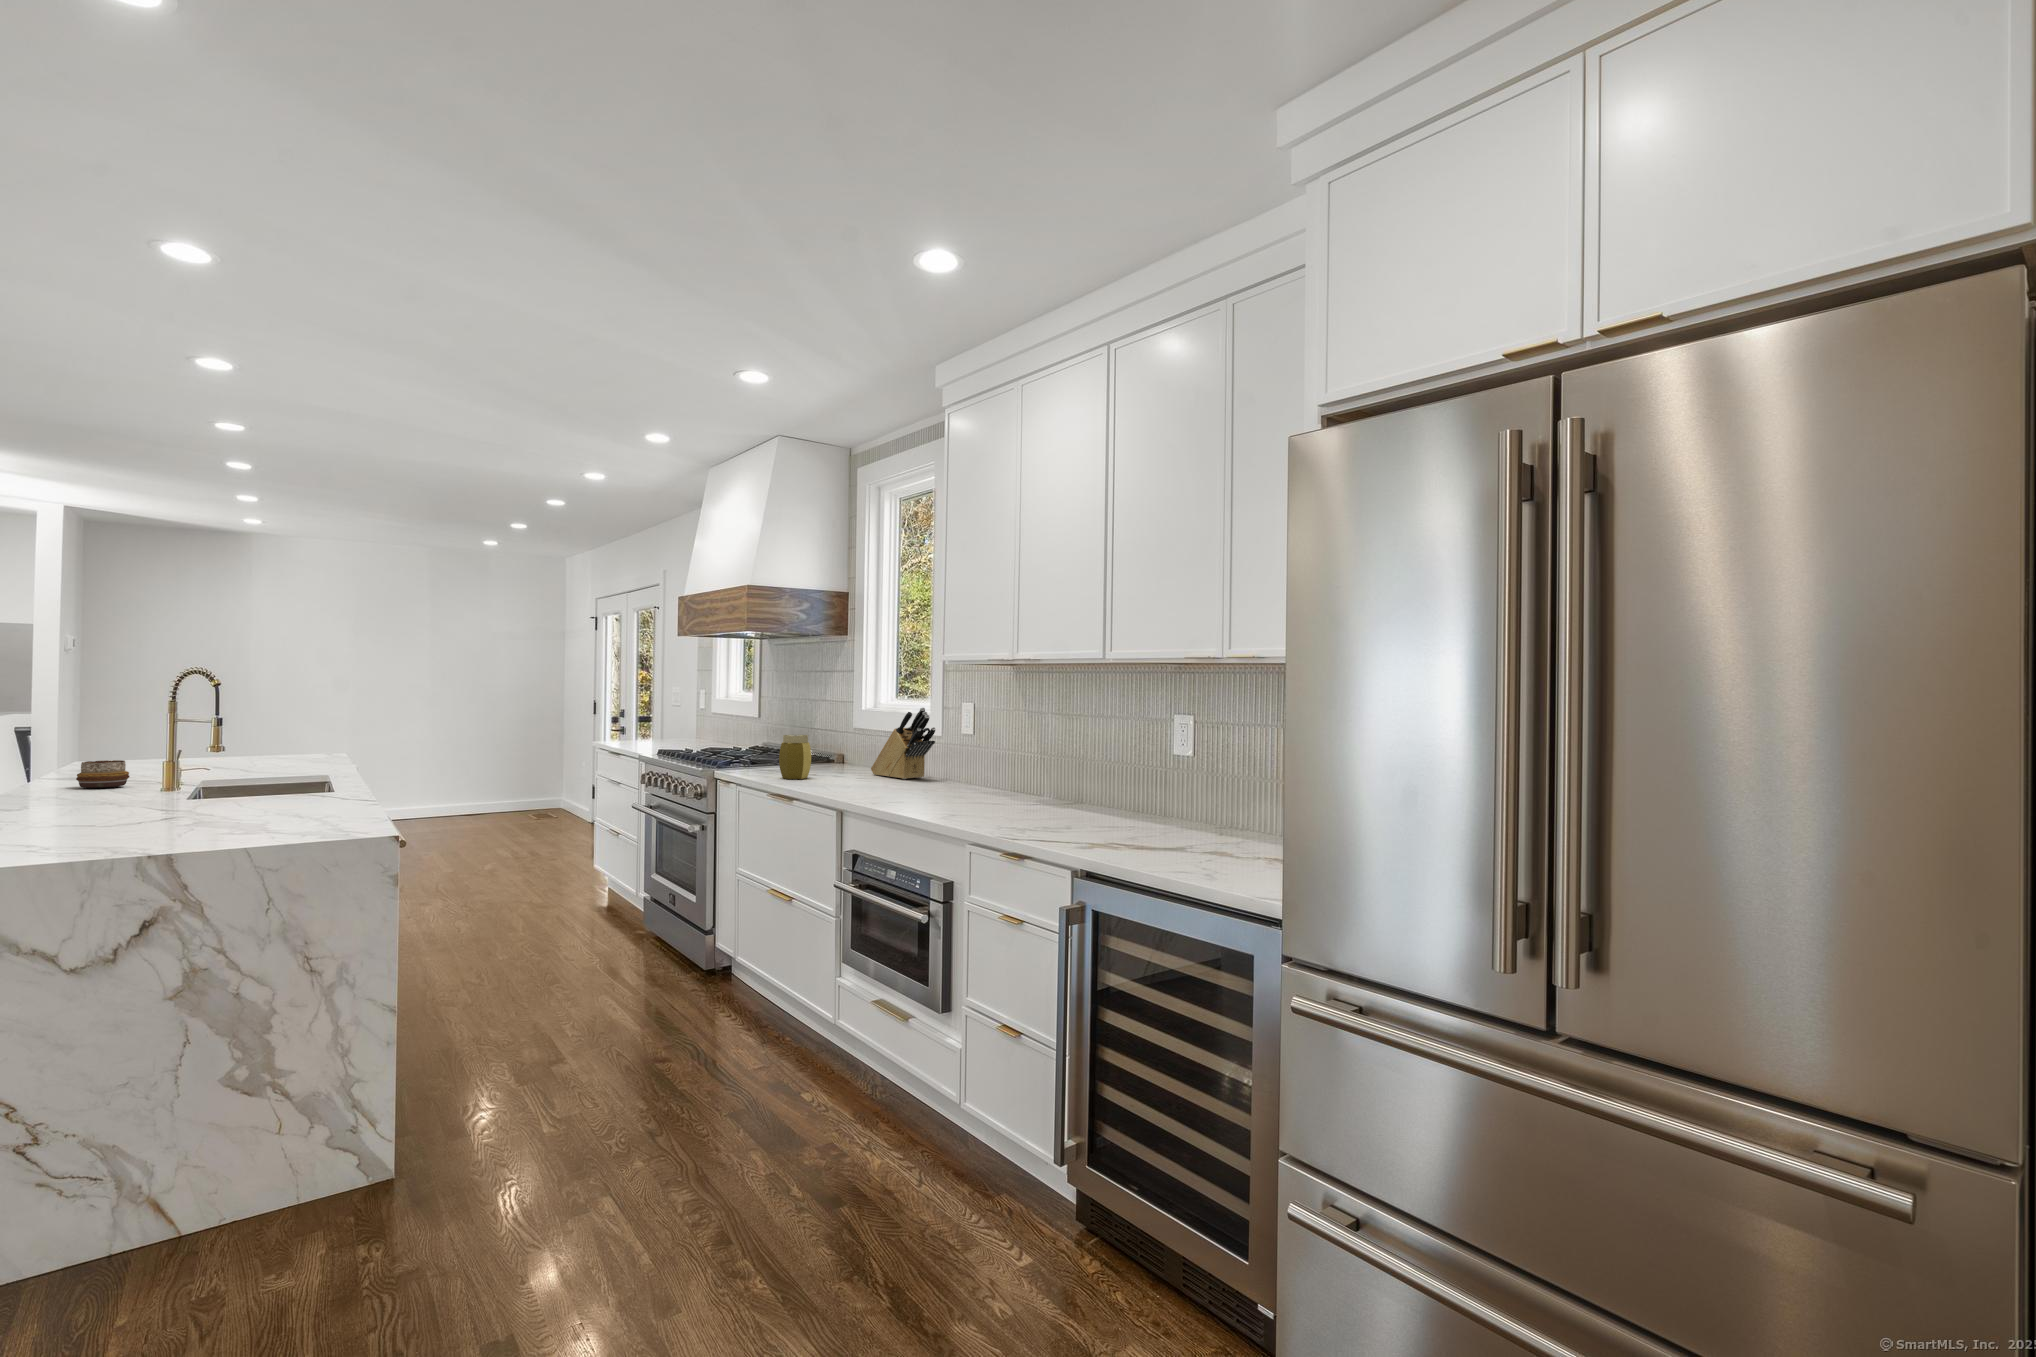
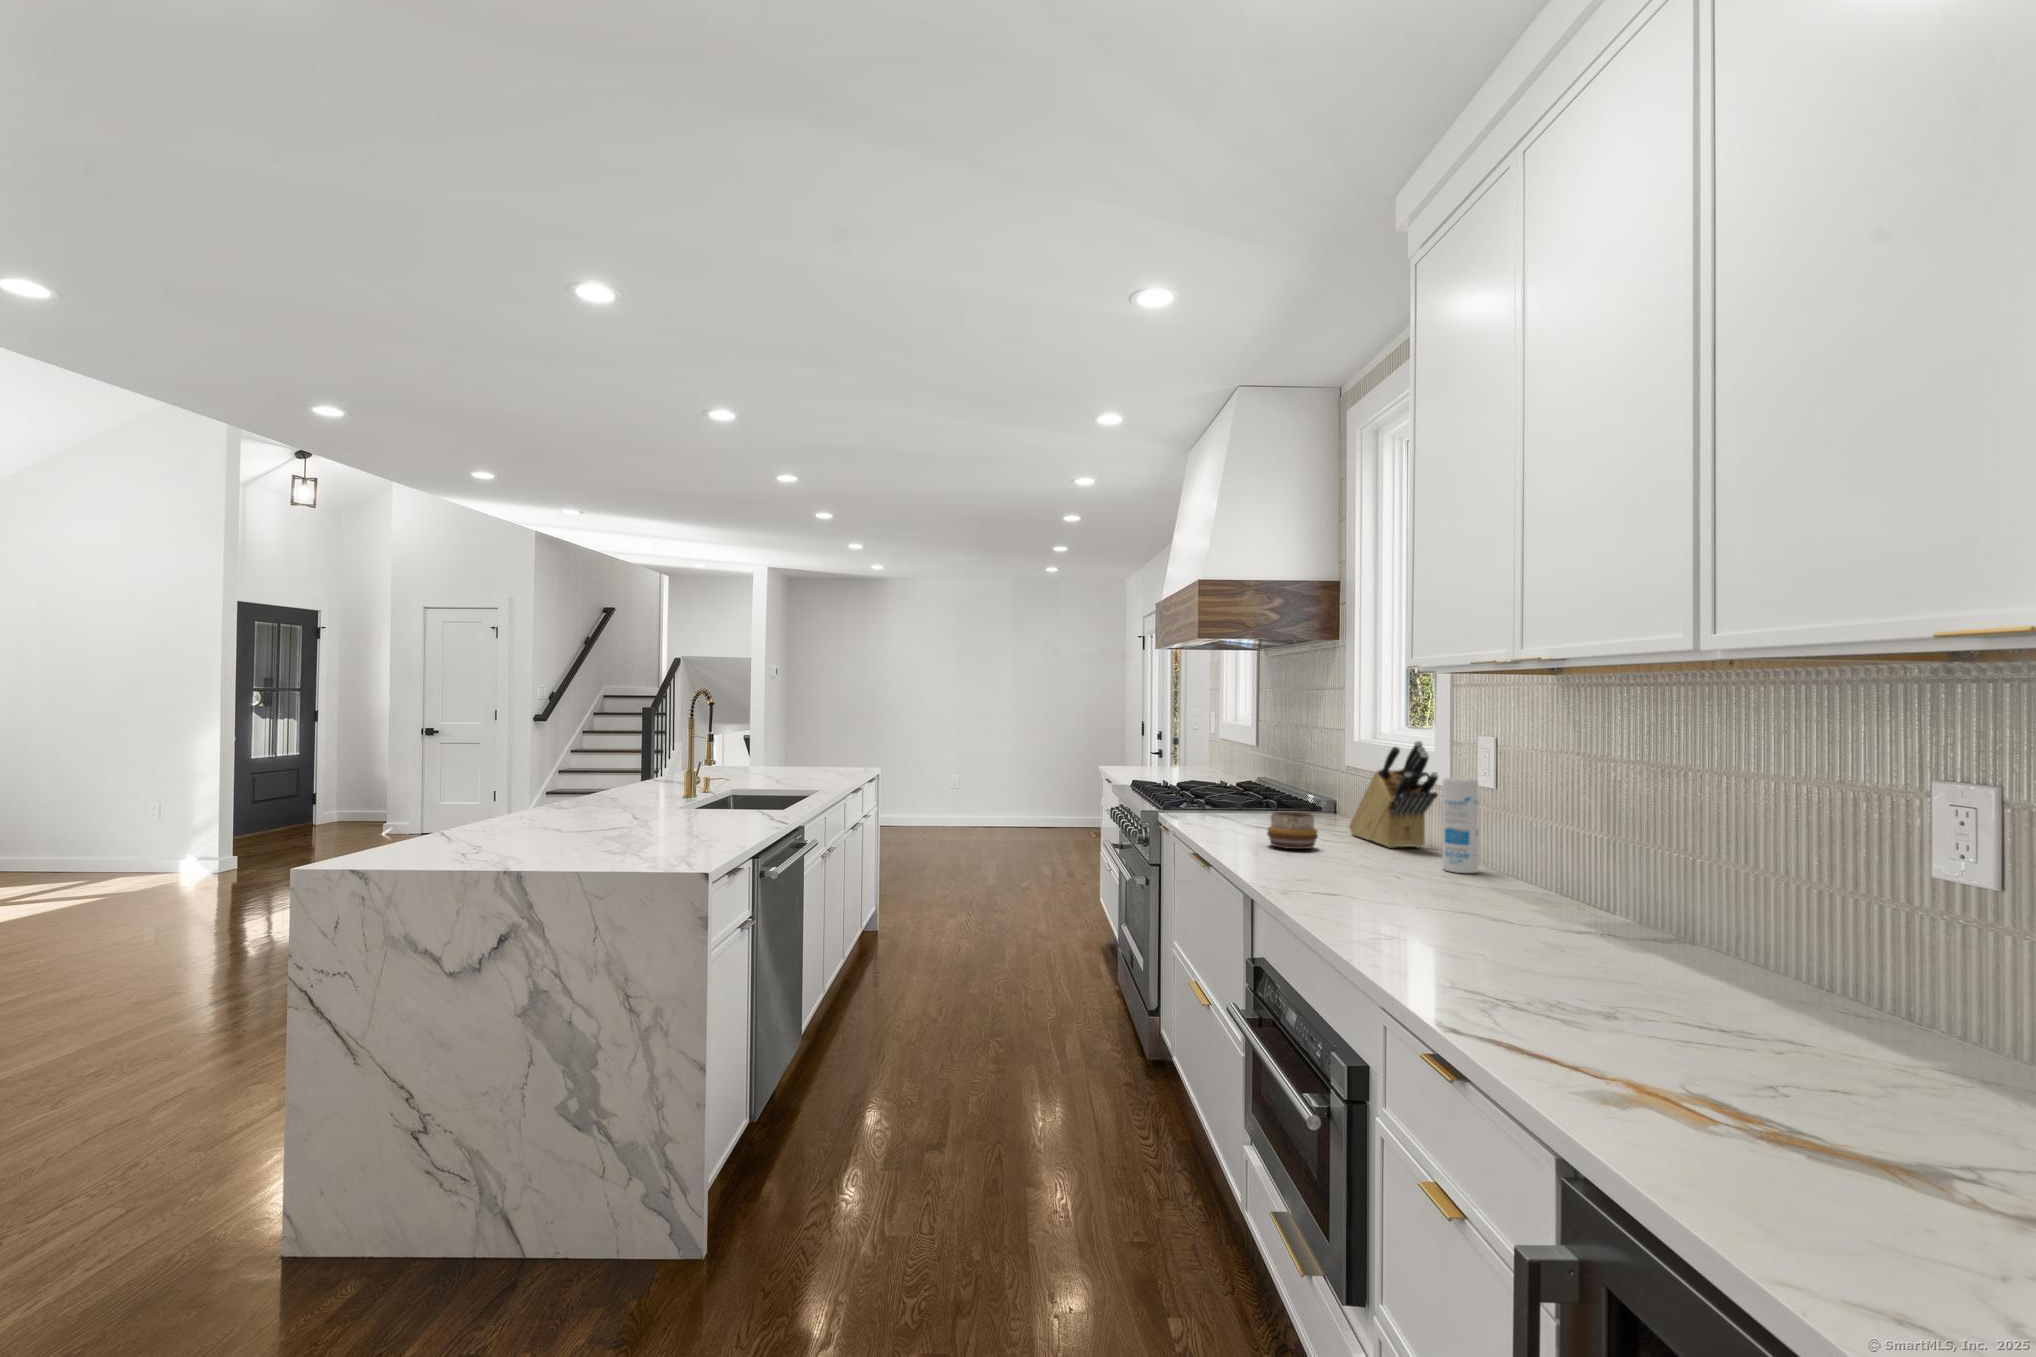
canister: none [945,730,966,788] -> present [1442,778,1478,873]
jar: present [779,735,811,779] -> none [1211,773,1254,834]
decorative bowl: present [76,760,130,788] -> present [1267,812,1318,849]

